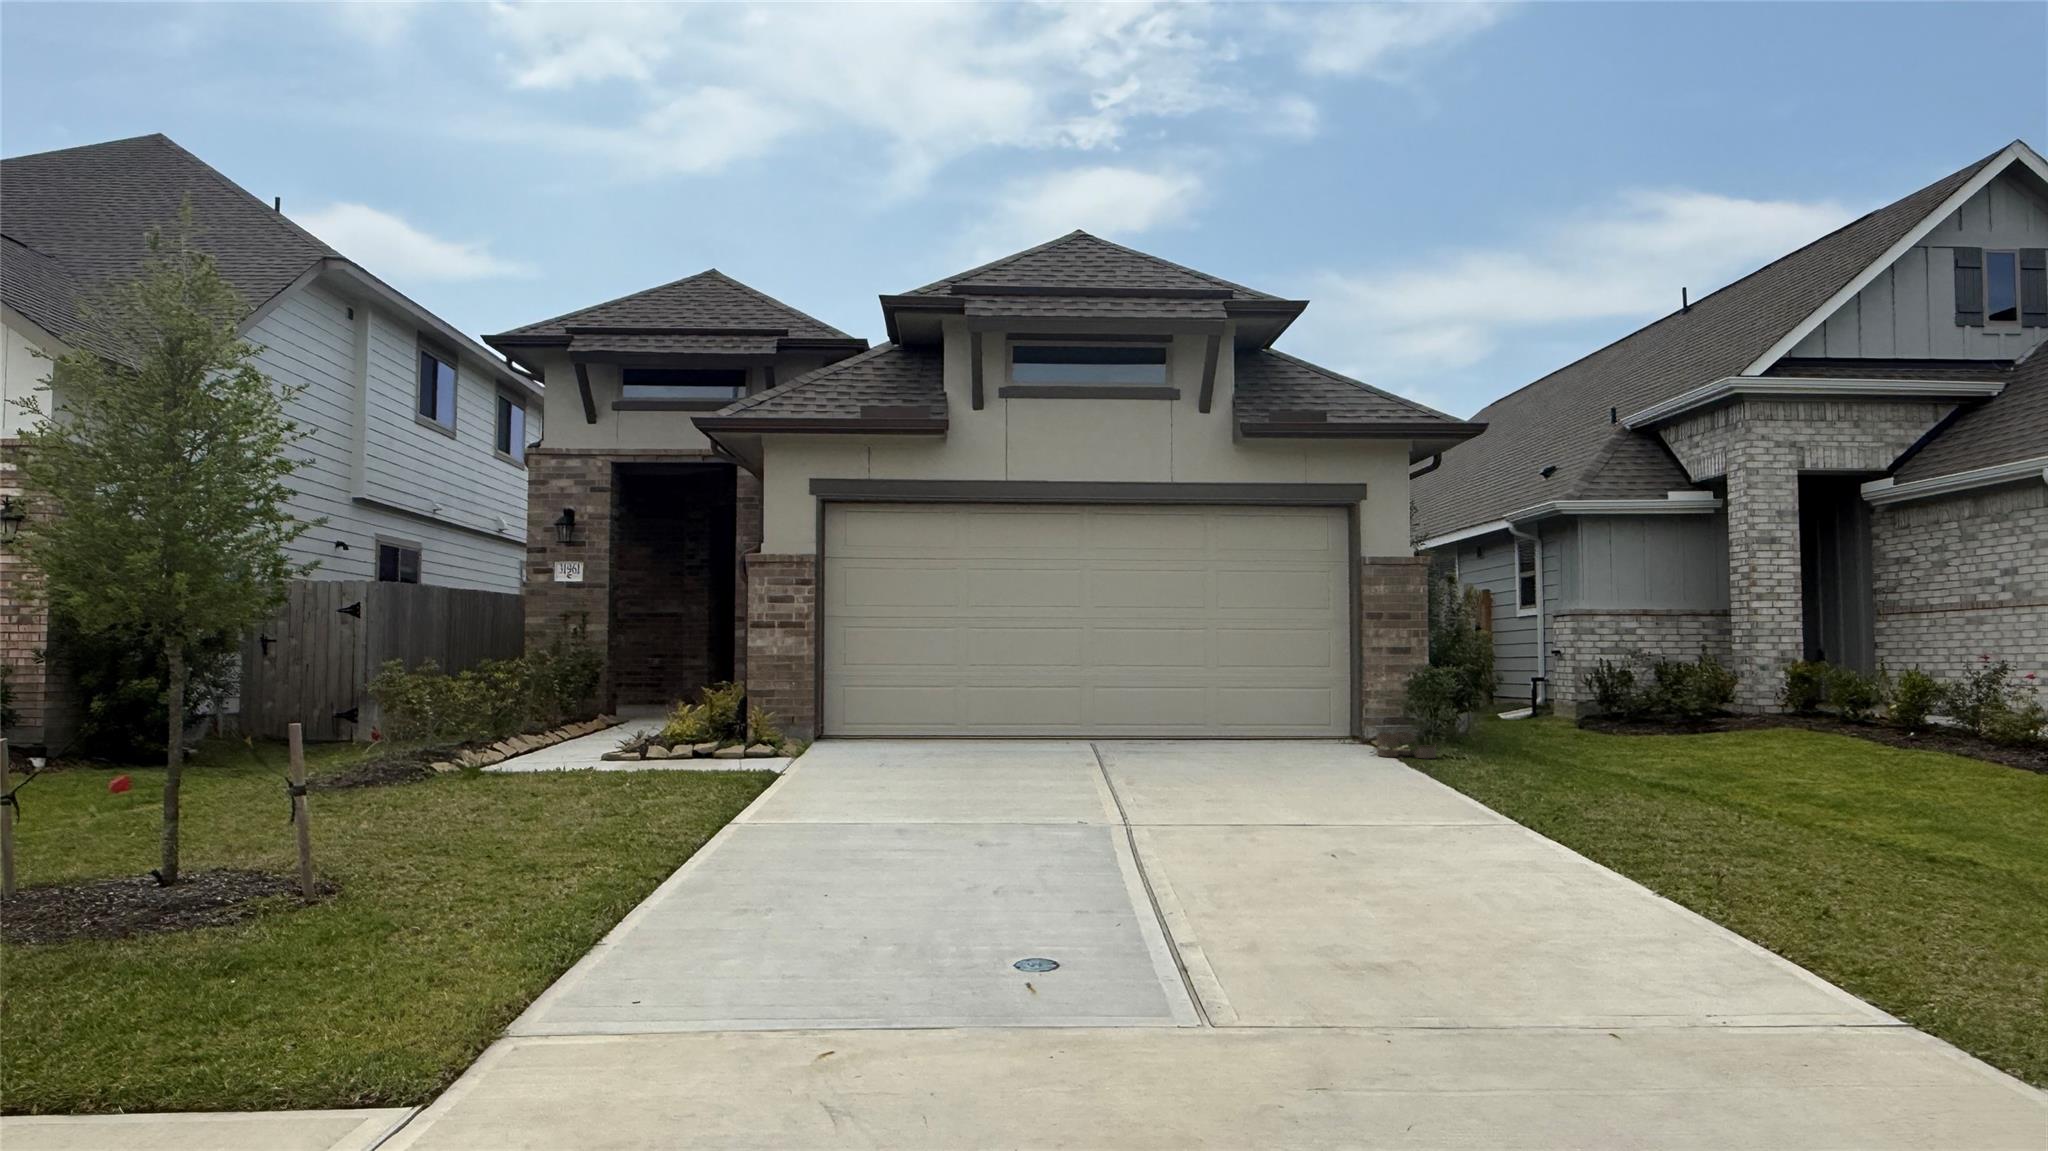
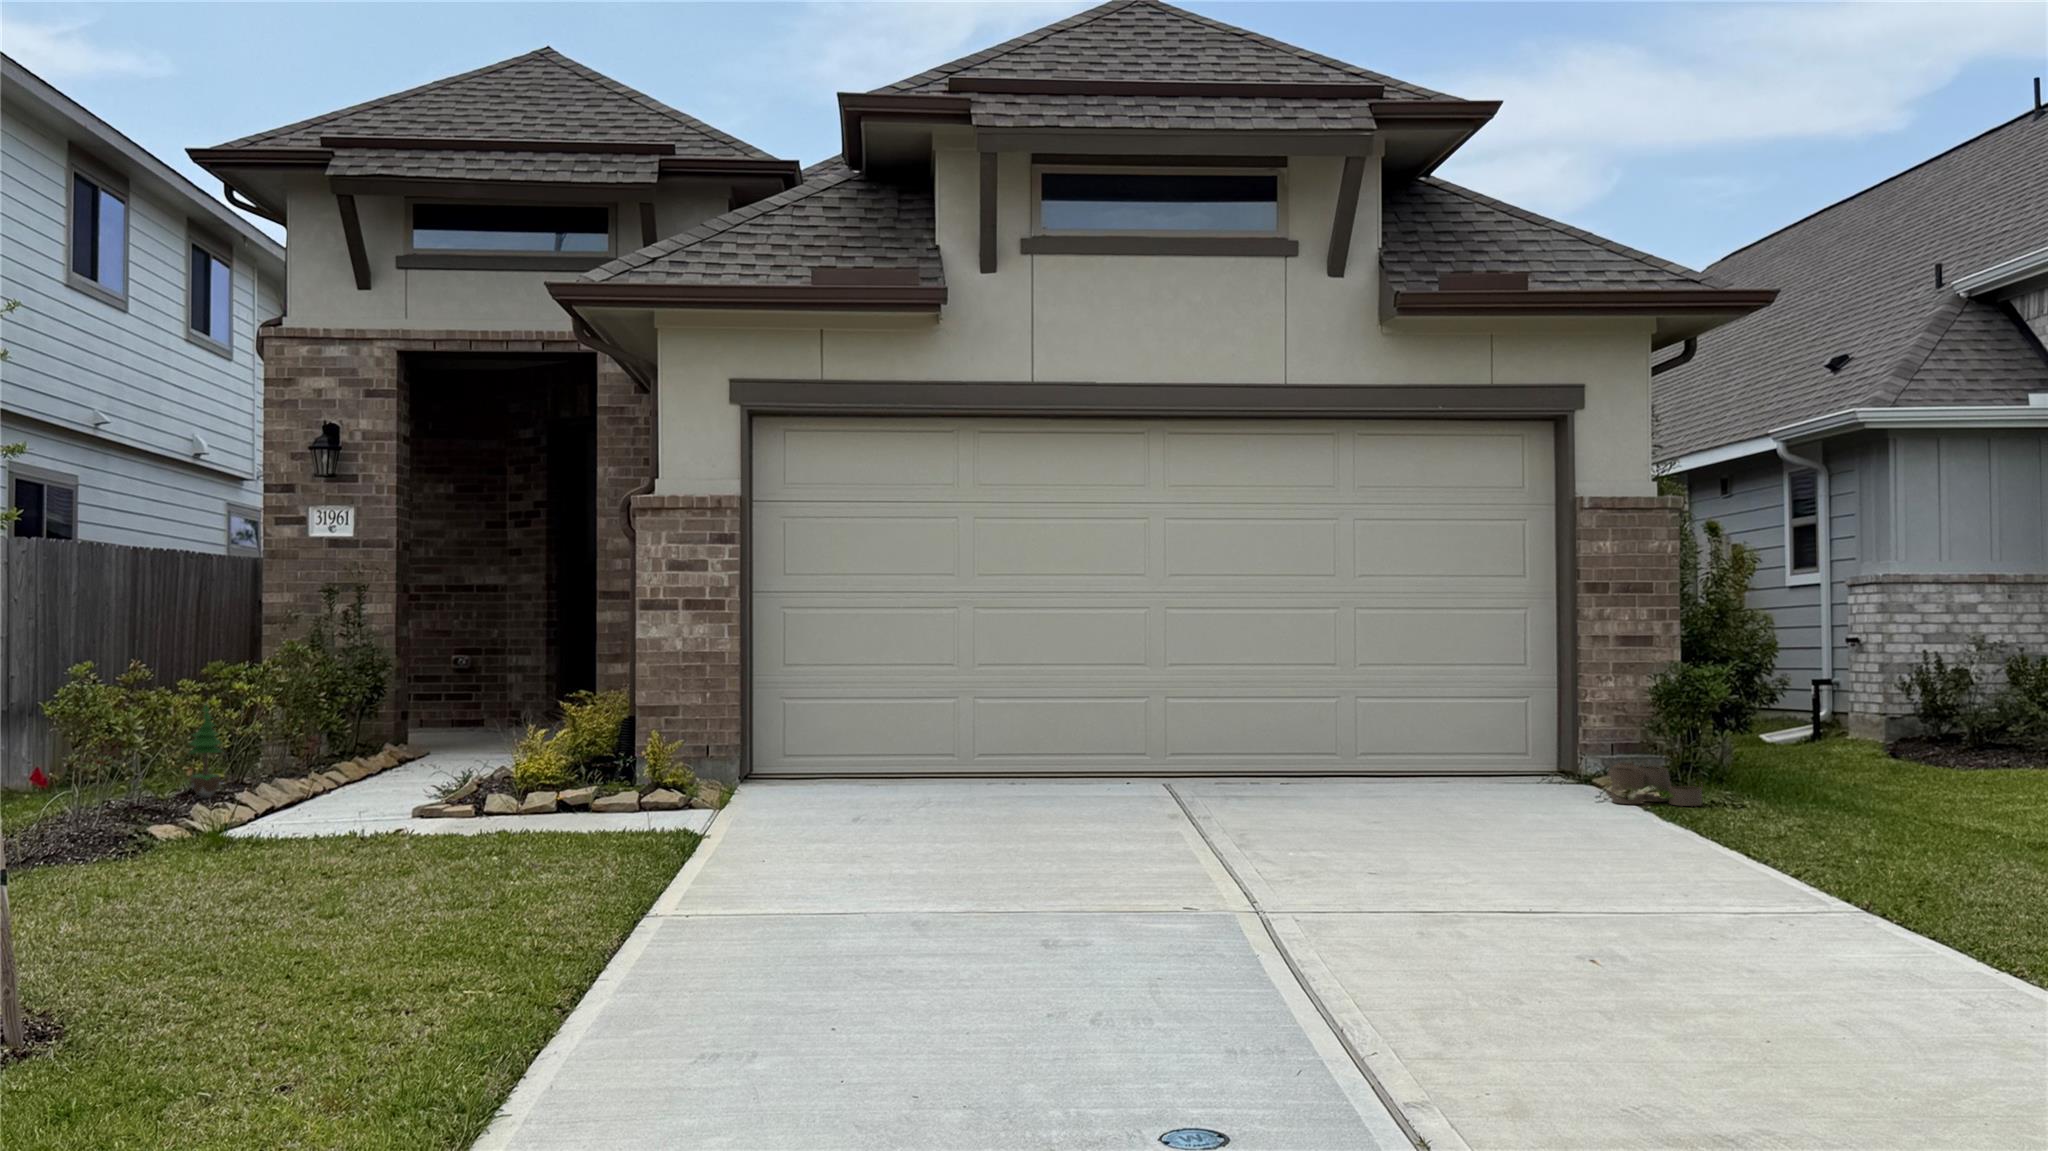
potted tree: none [463,685,487,746] -> present [188,705,222,798]

